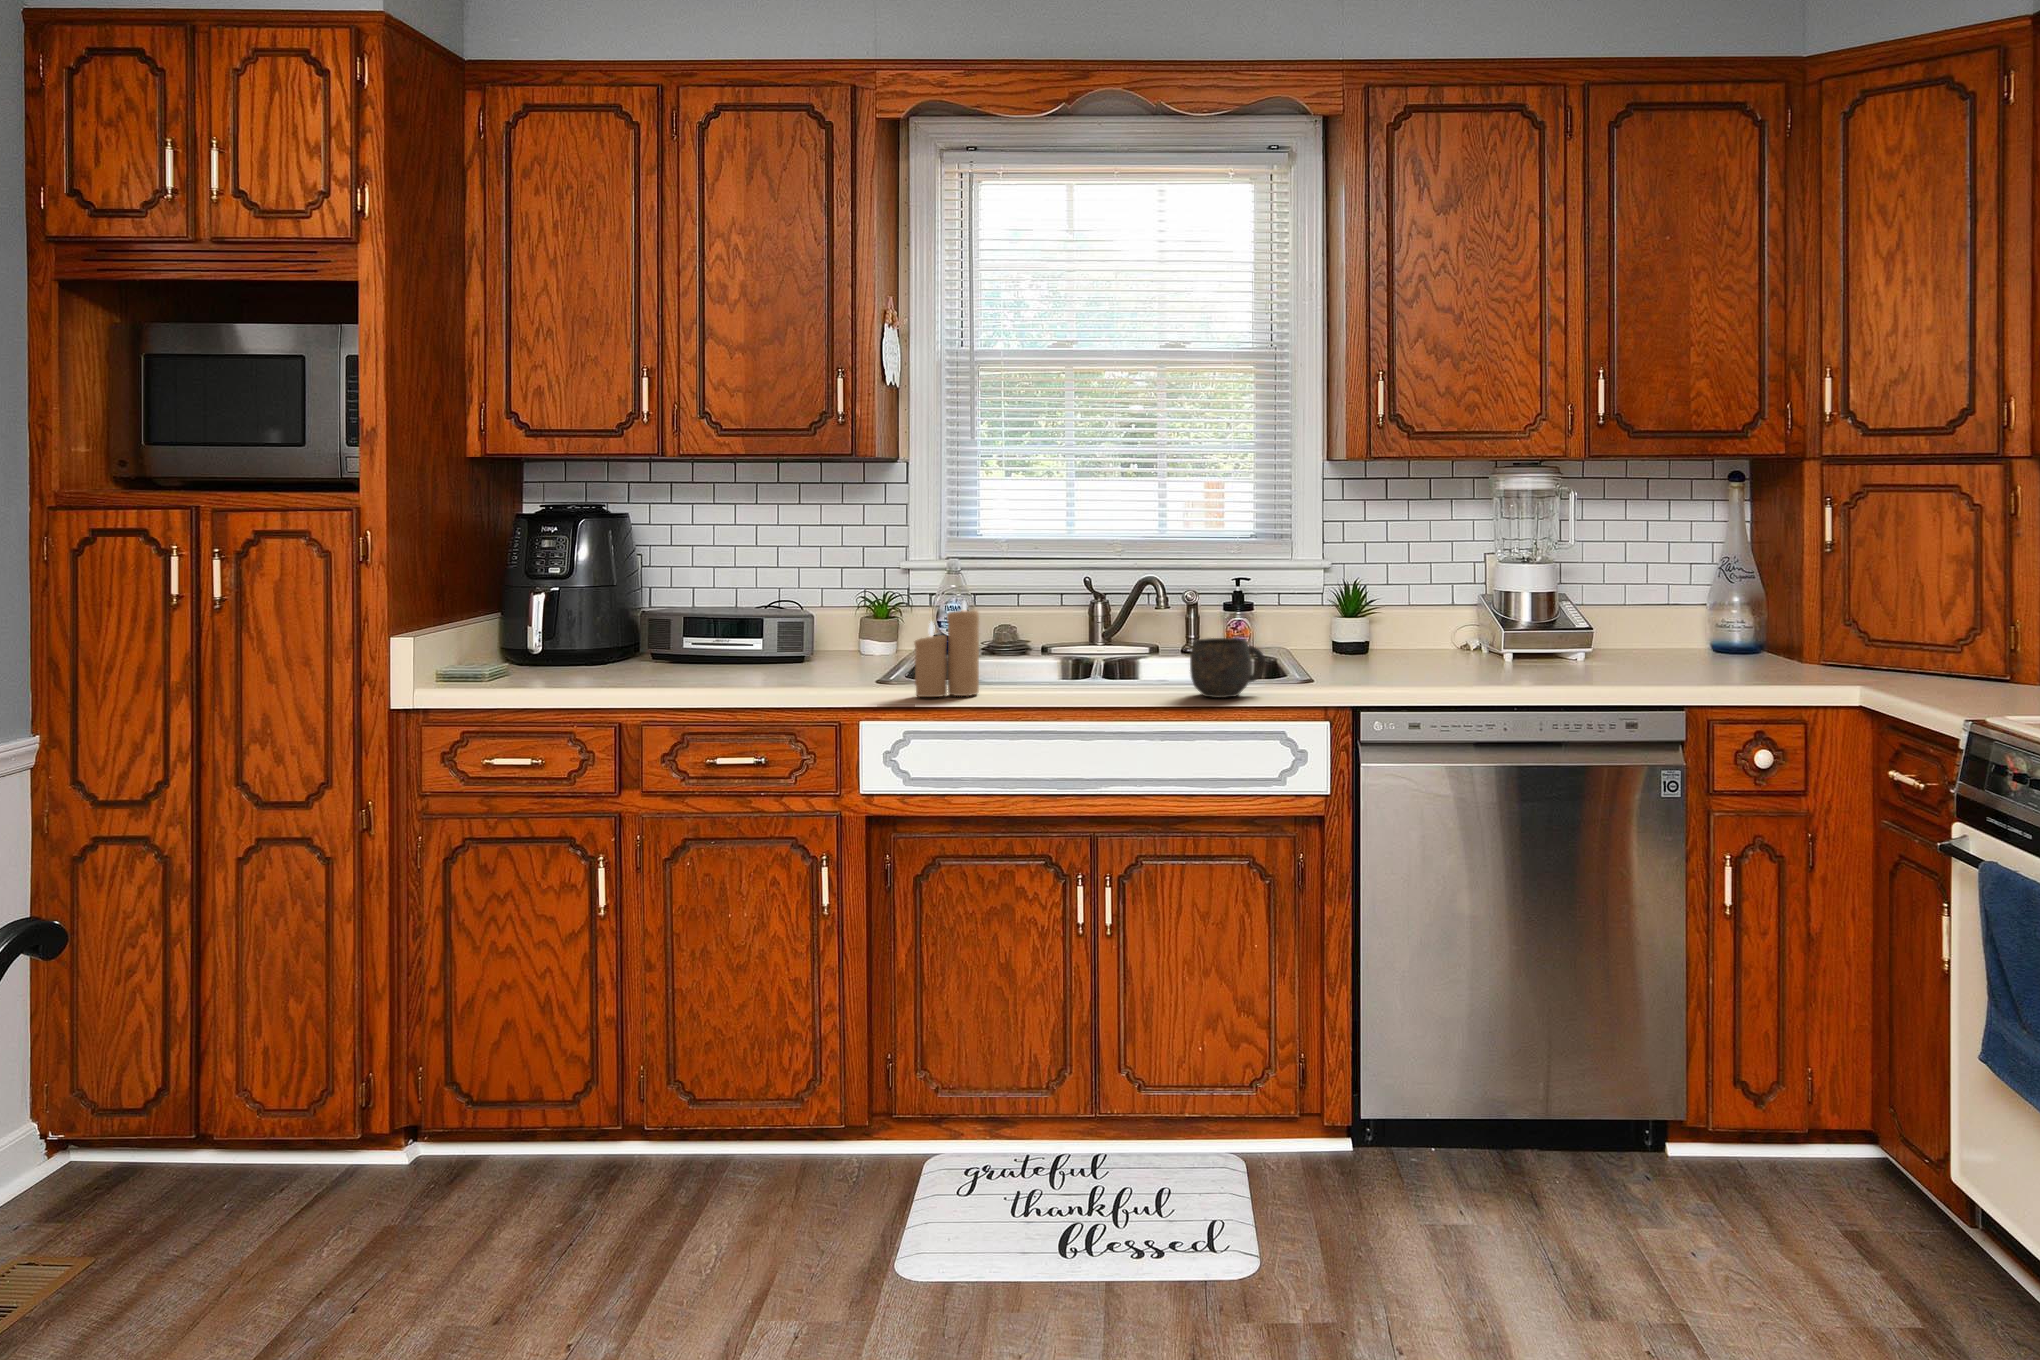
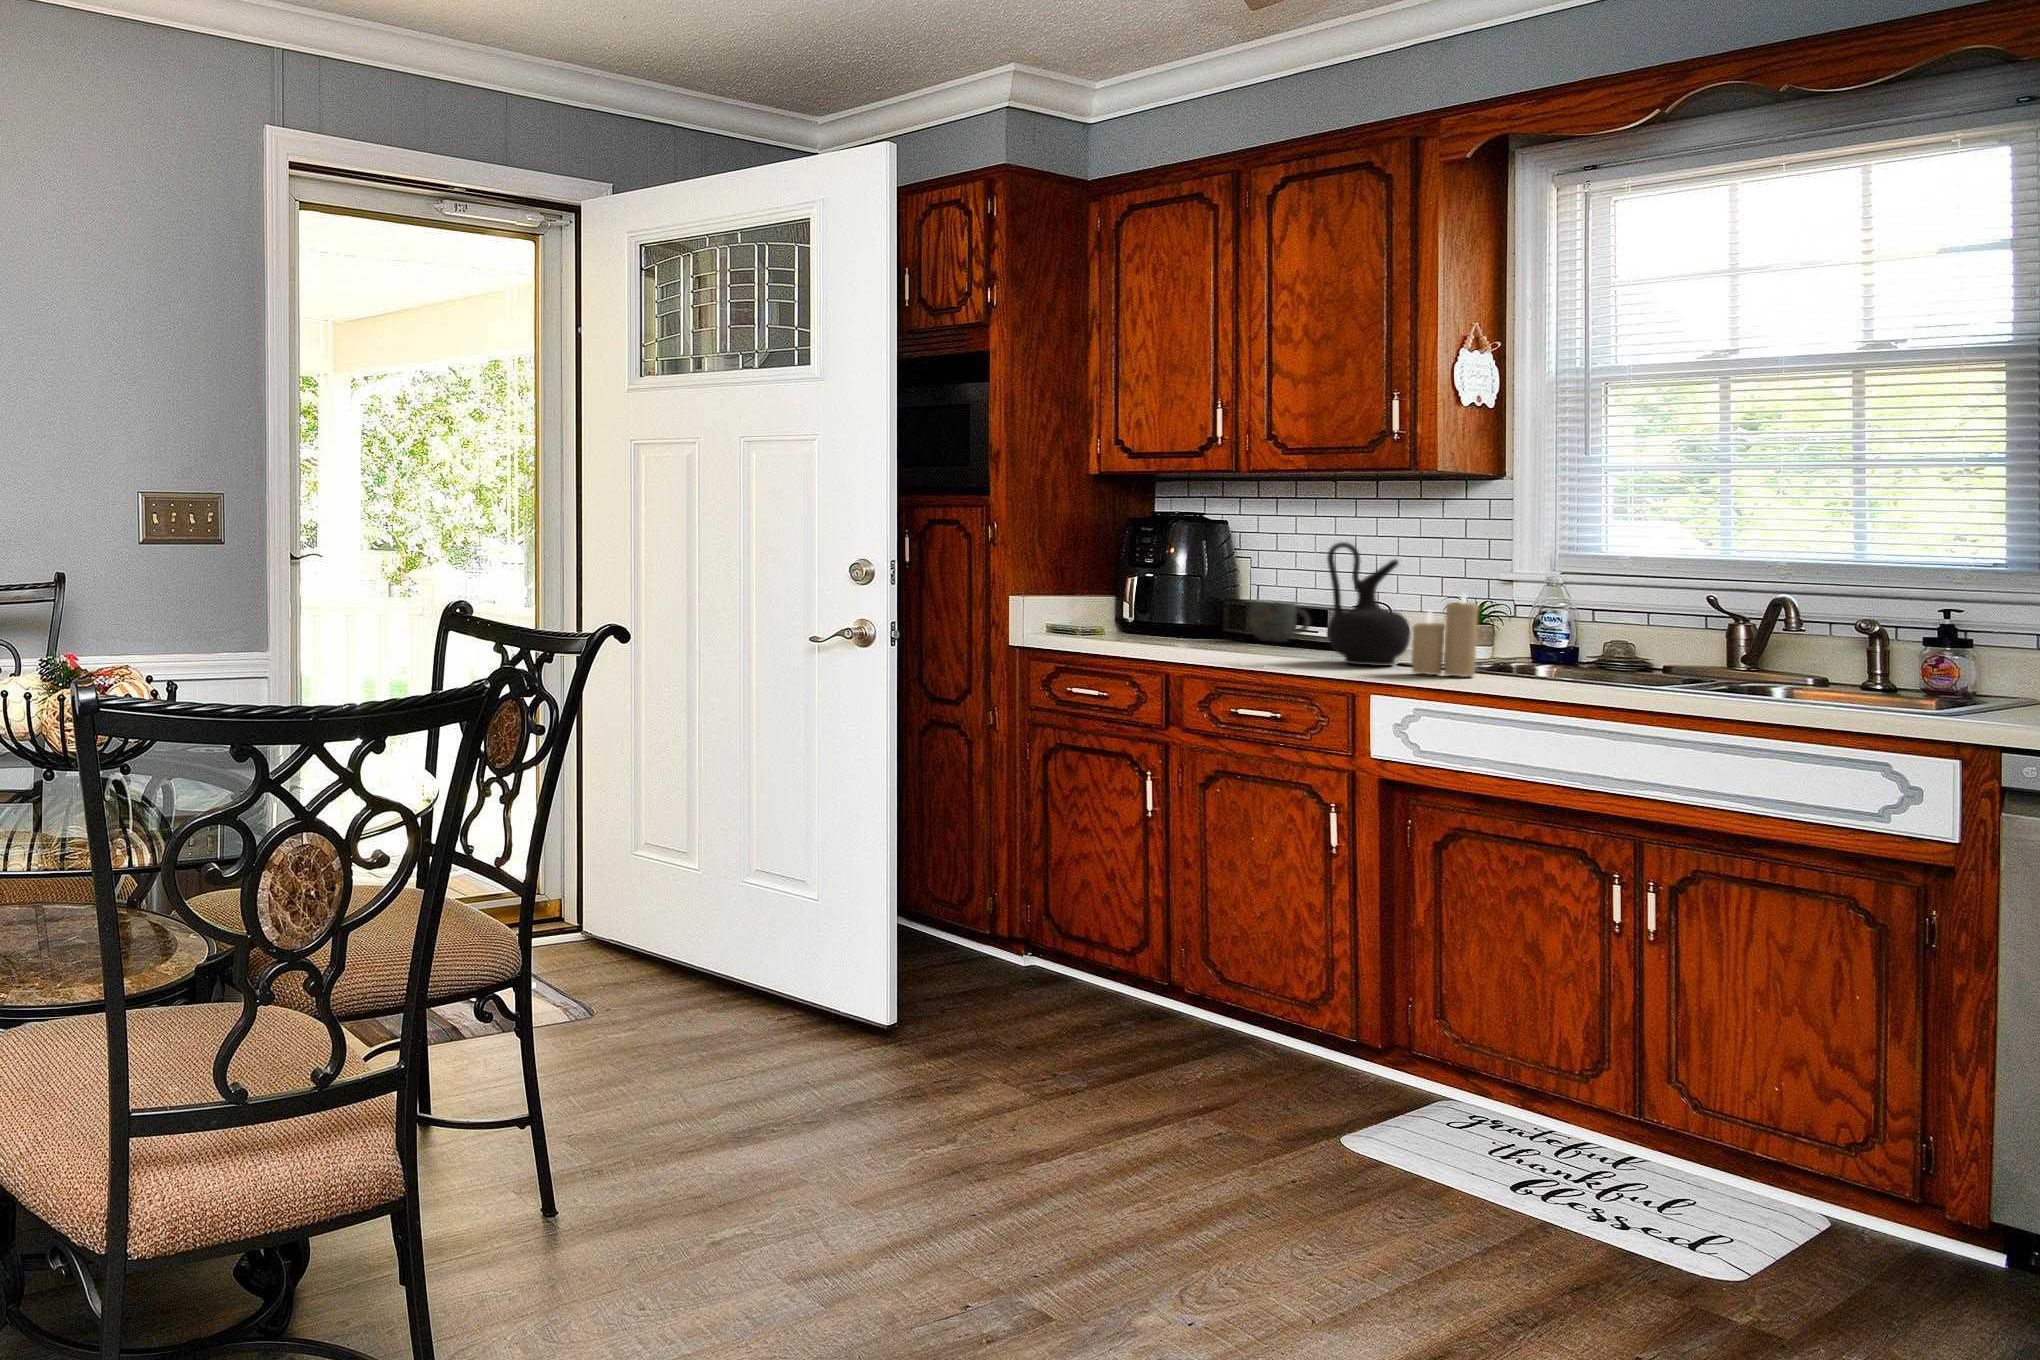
ceramic jug: none [808,544,898,690] -> present [1327,542,1411,666]
mug: present [1190,638,1266,698] -> present [1250,602,1310,642]

